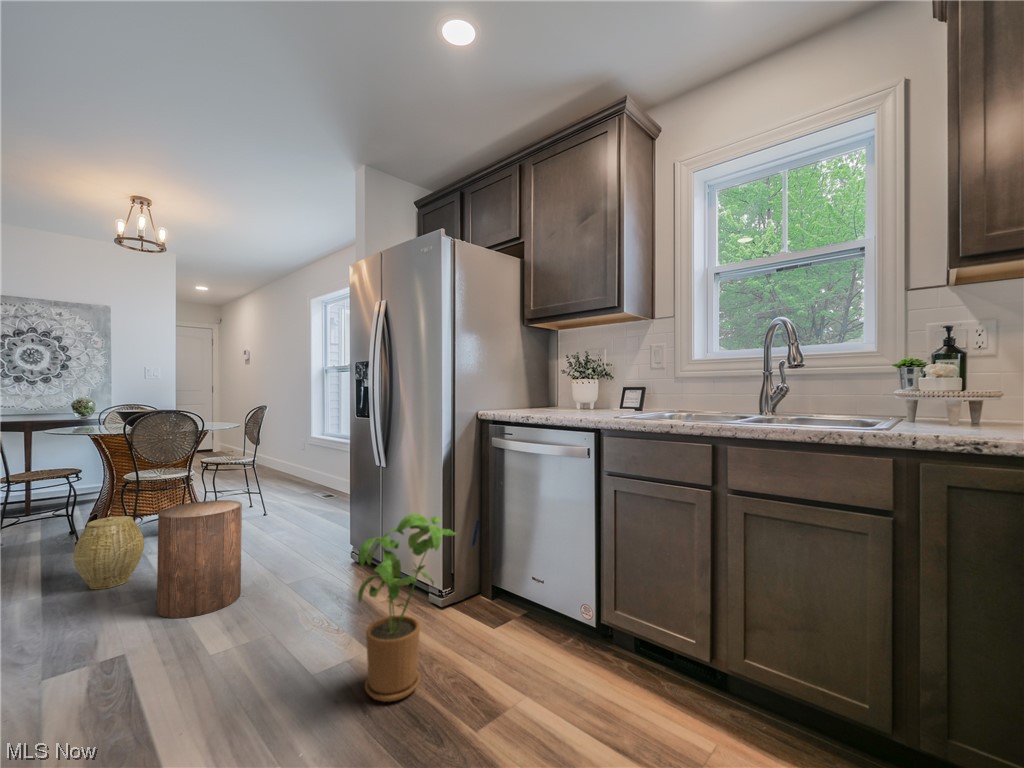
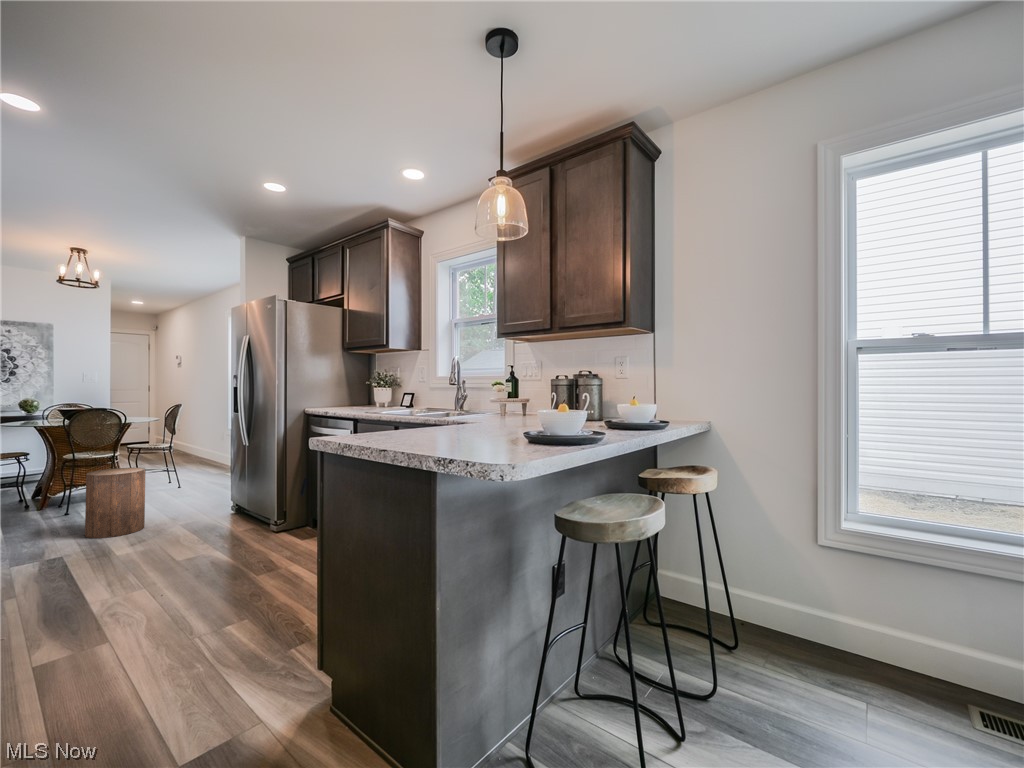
house plant: present [358,513,457,702] -> none [196,464,261,564]
woven basket: present [73,516,144,589] -> none [27,480,78,527]

